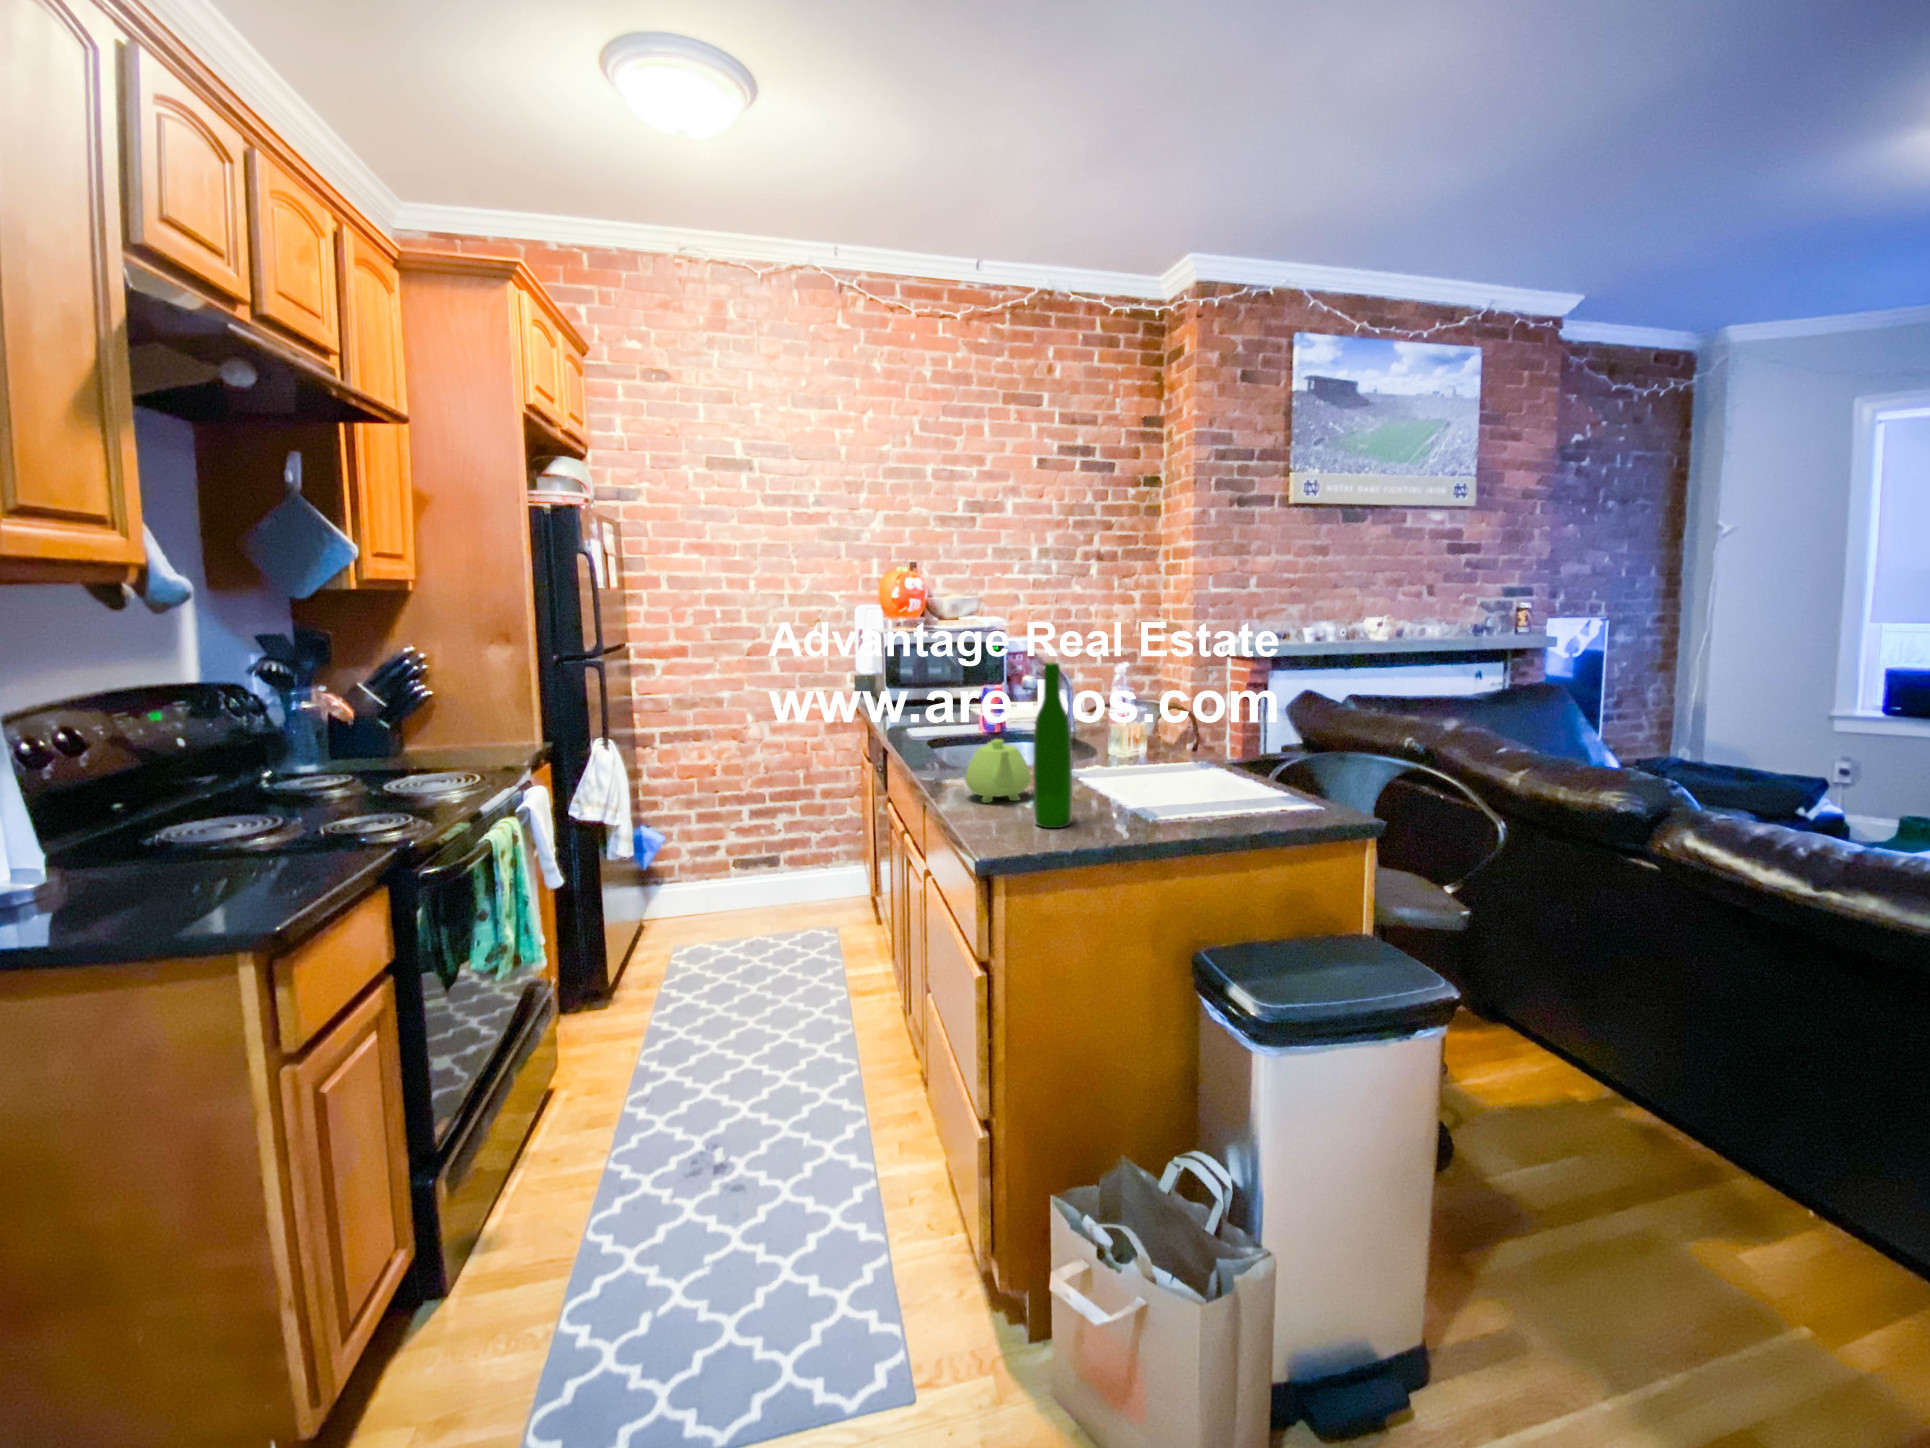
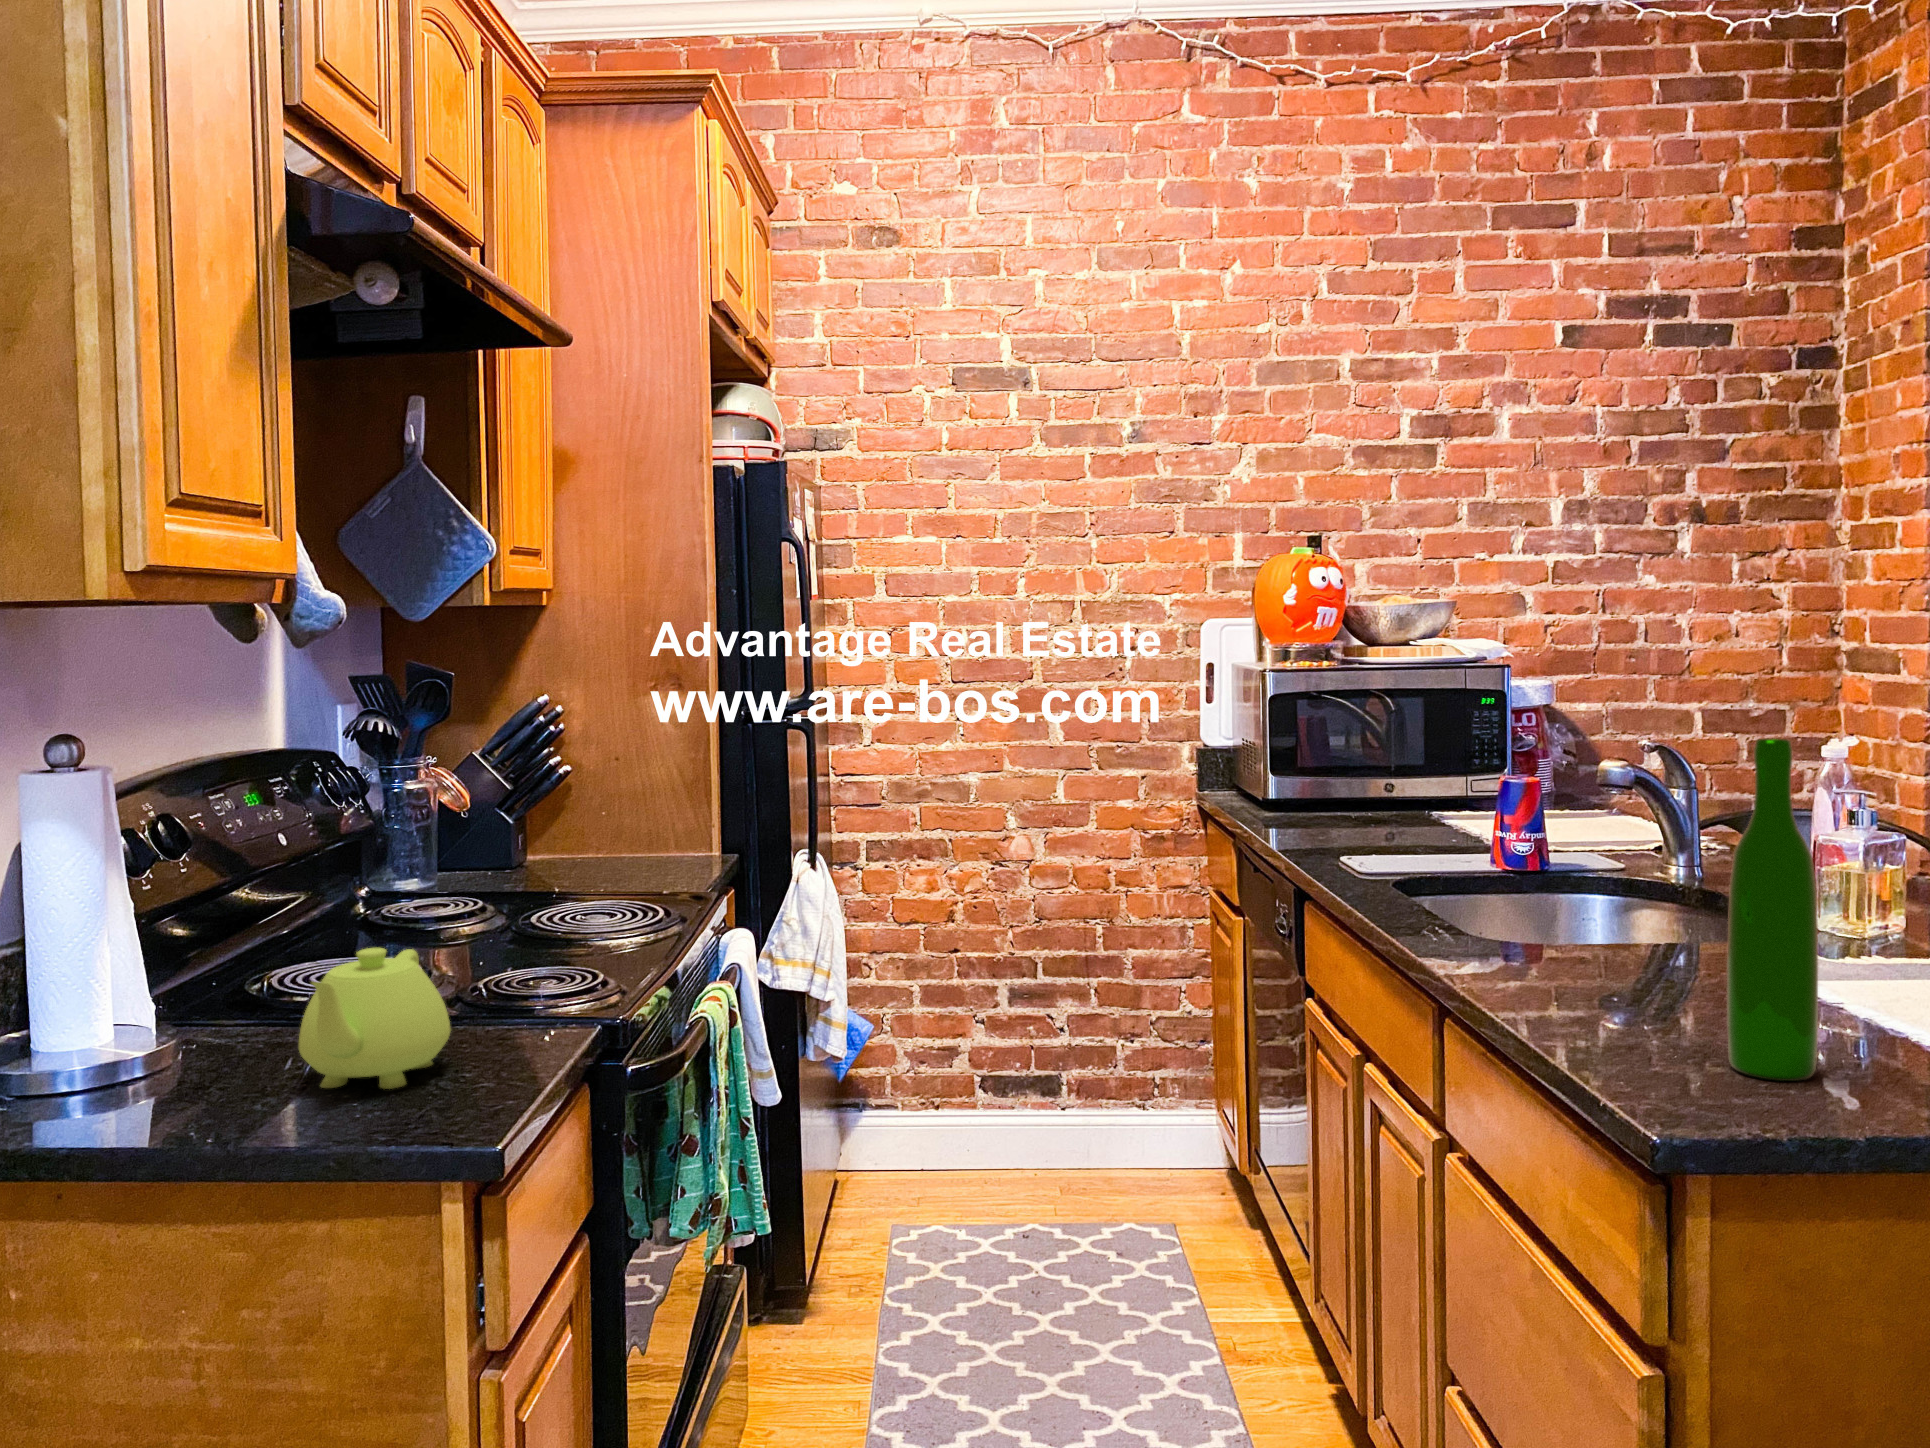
teapot: present [965,739,1031,803] -> present [299,948,451,1089]

